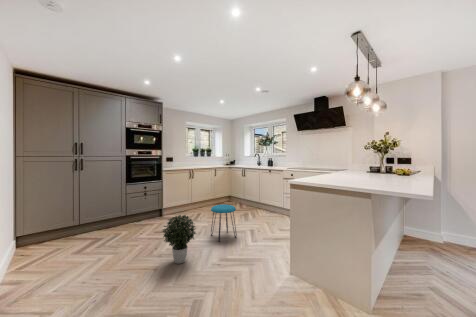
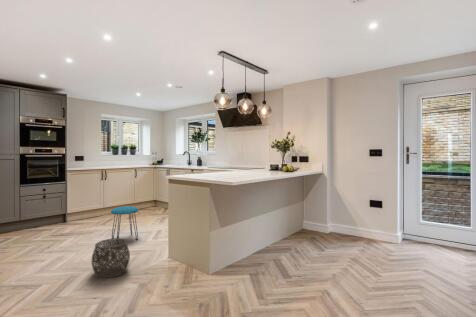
potted plant: present [163,215,196,264] -> none [47,215,85,262]
woven basket: none [214,242,253,290] -> present [92,238,130,278]

